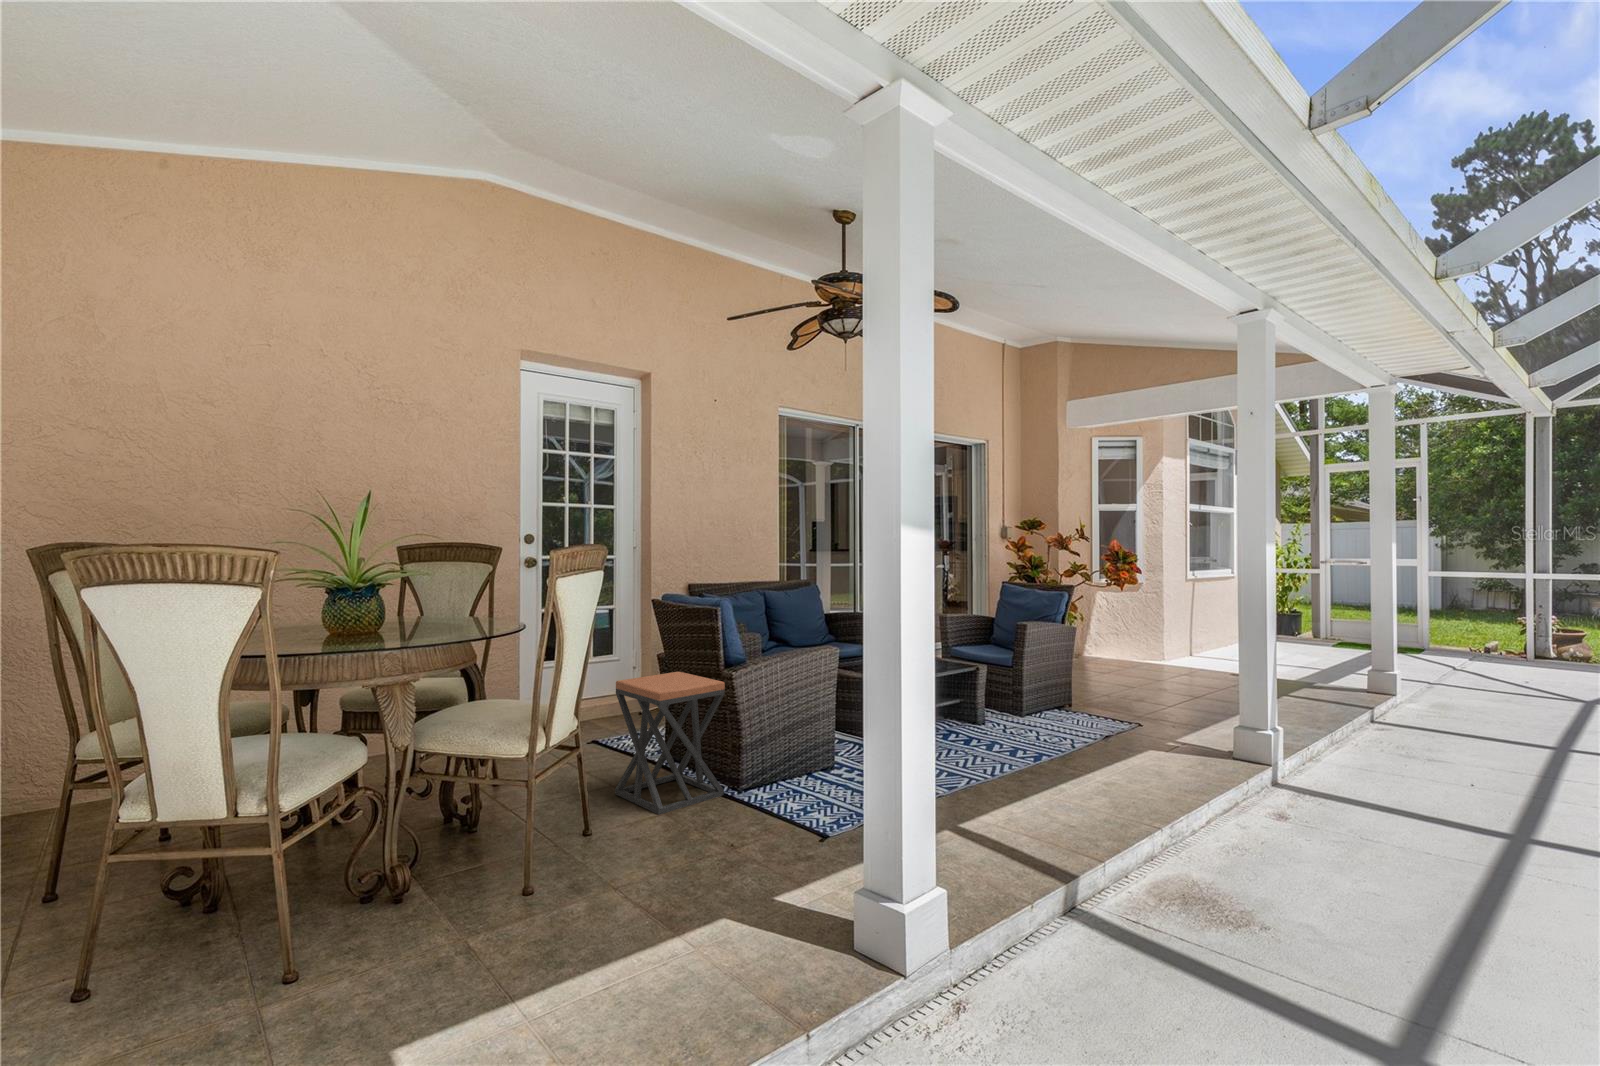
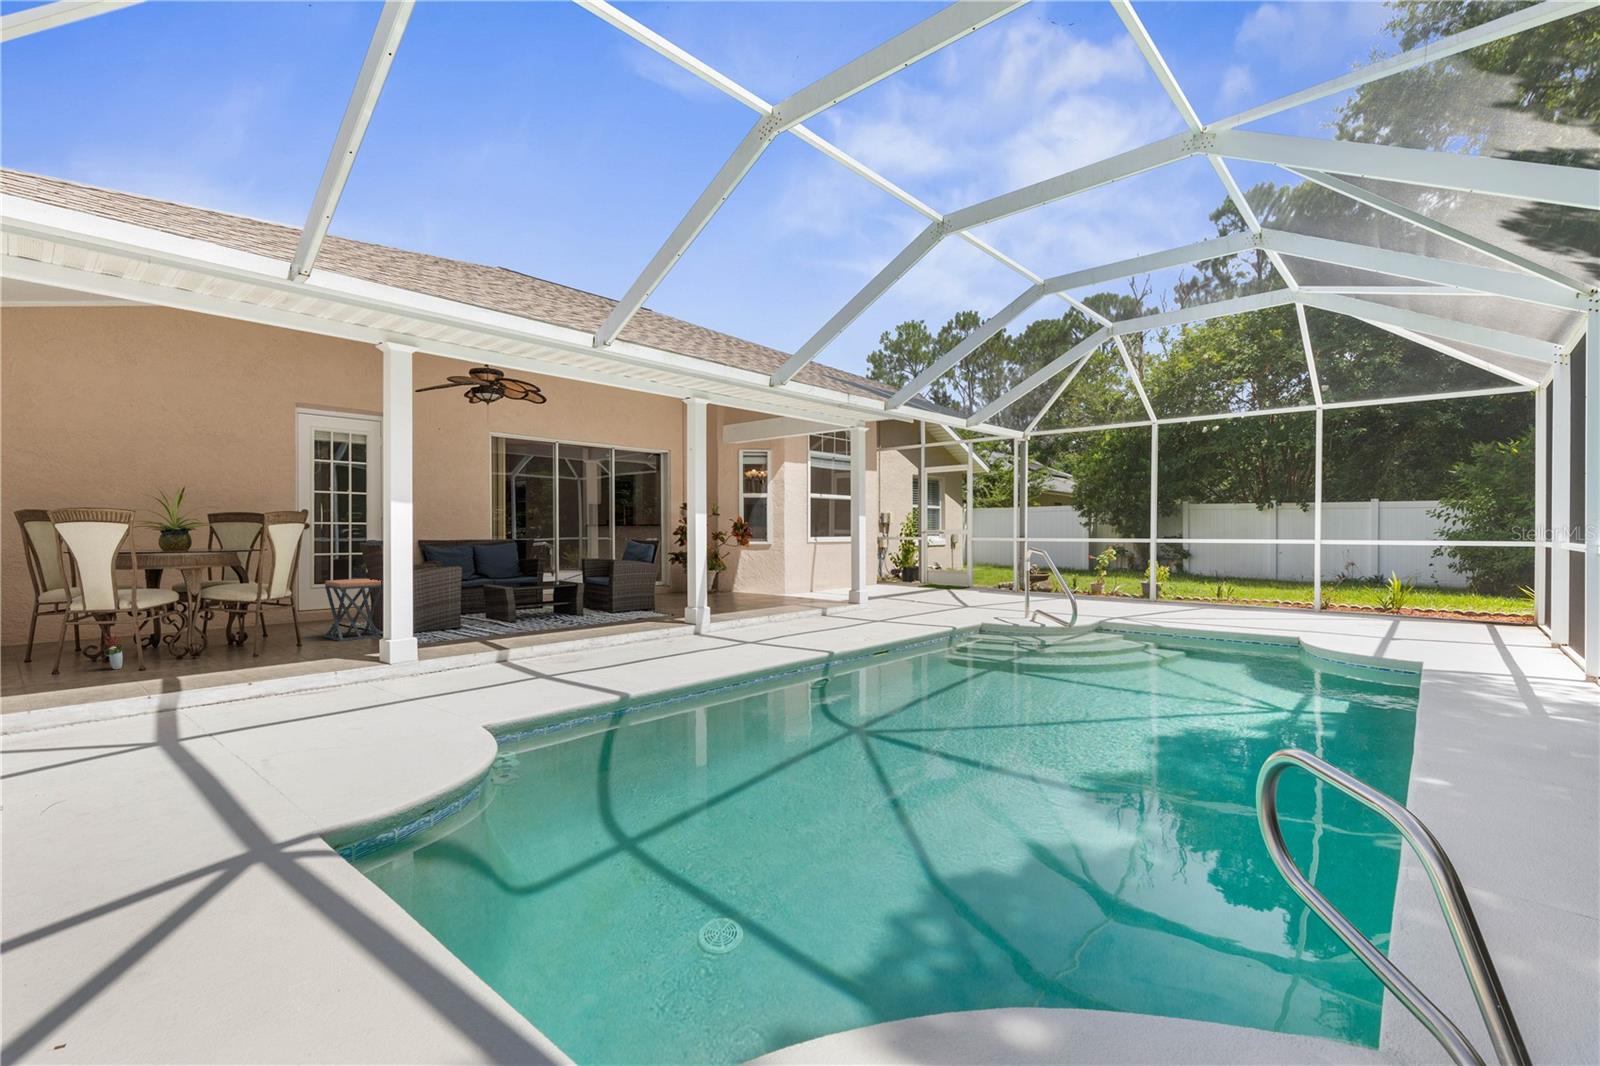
decorative plant: none [195,869,250,971] -> present [104,634,125,669]

